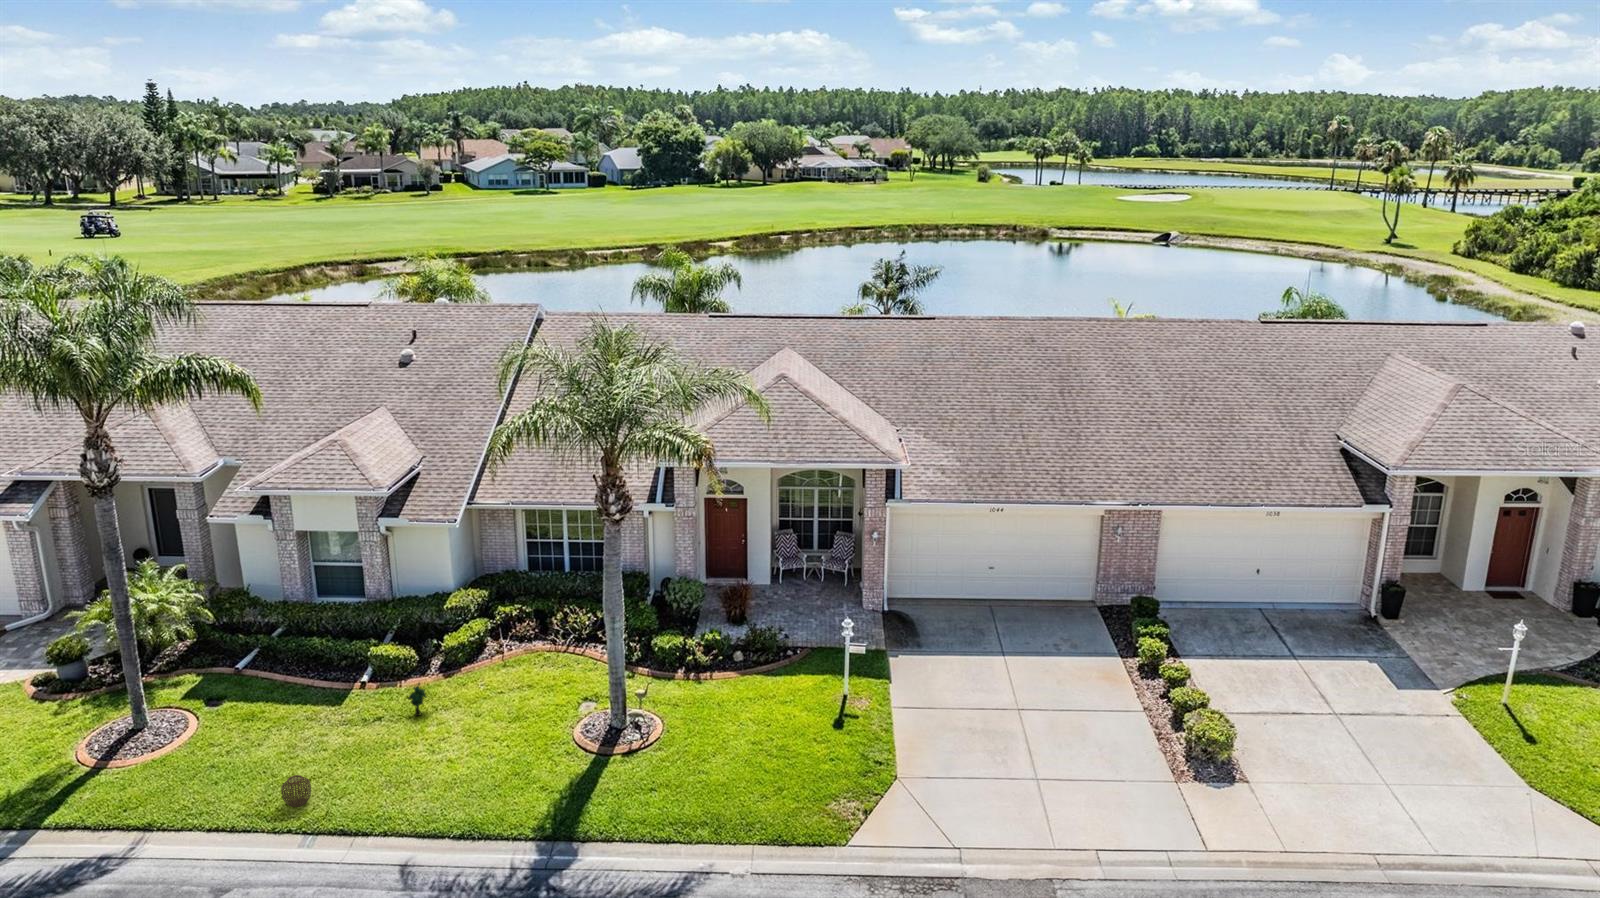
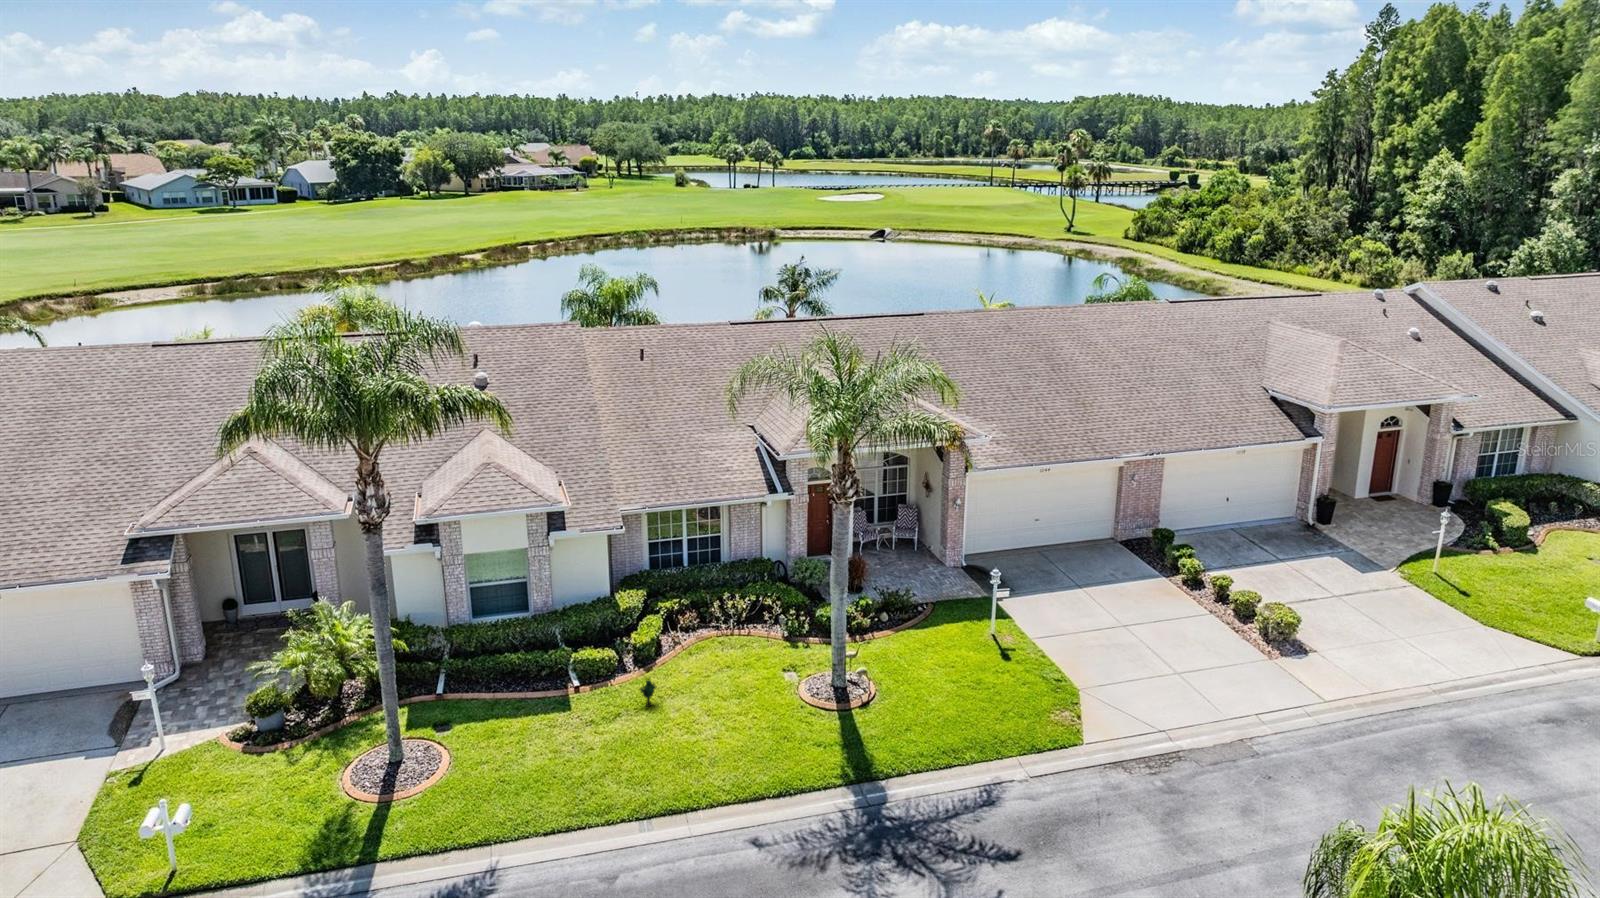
woven basket: present [281,775,311,807] -> none [595,770,621,799]

